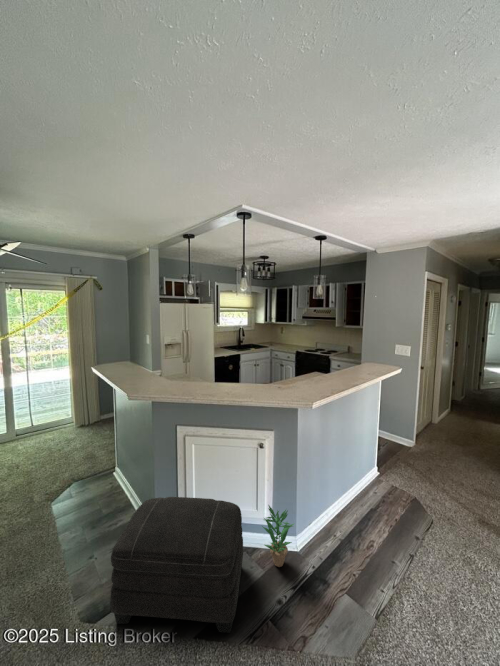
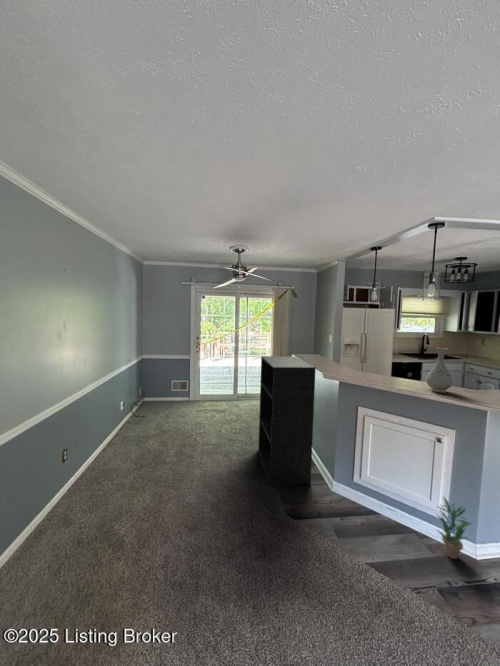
vase: none [245,347,270,396] -> present [426,348,453,393]
bookshelf: none [37,371,124,574] -> present [258,356,316,486]
ottoman: present [110,497,243,633] -> none [305,456,414,578]

